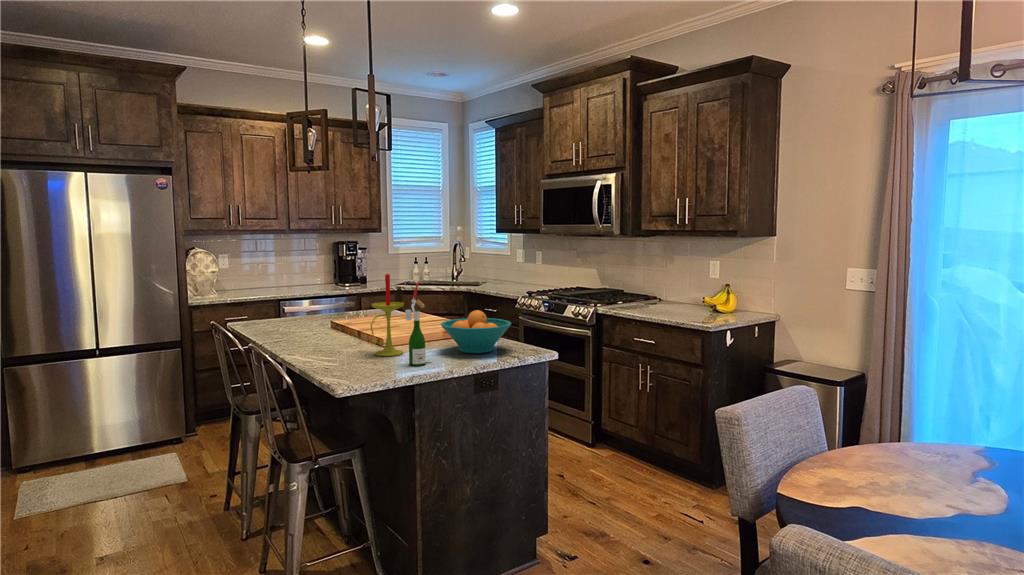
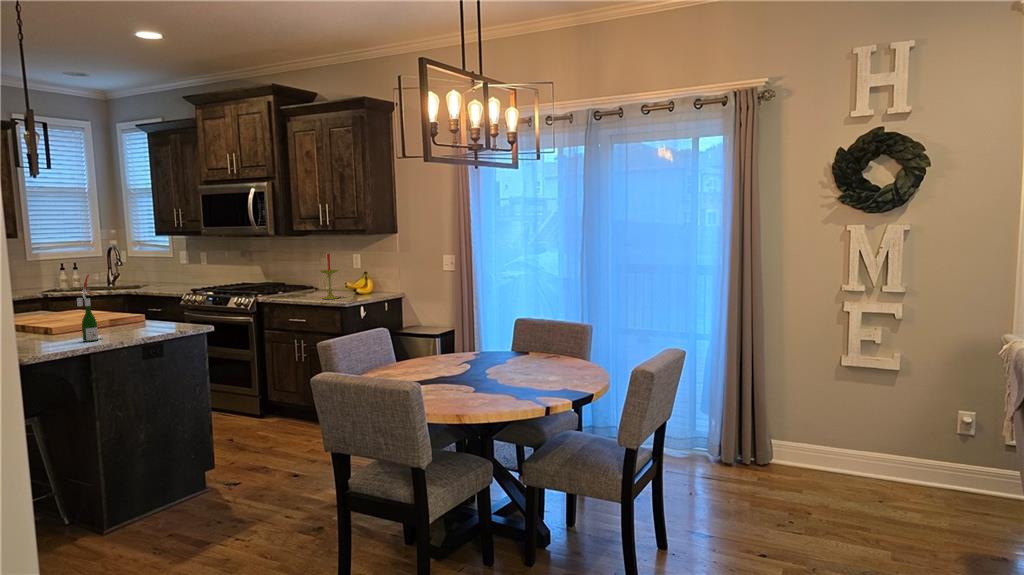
candle: present [370,274,404,356] -> present [320,254,338,299]
fruit bowl: present [441,310,511,353] -> none [109,297,173,331]

